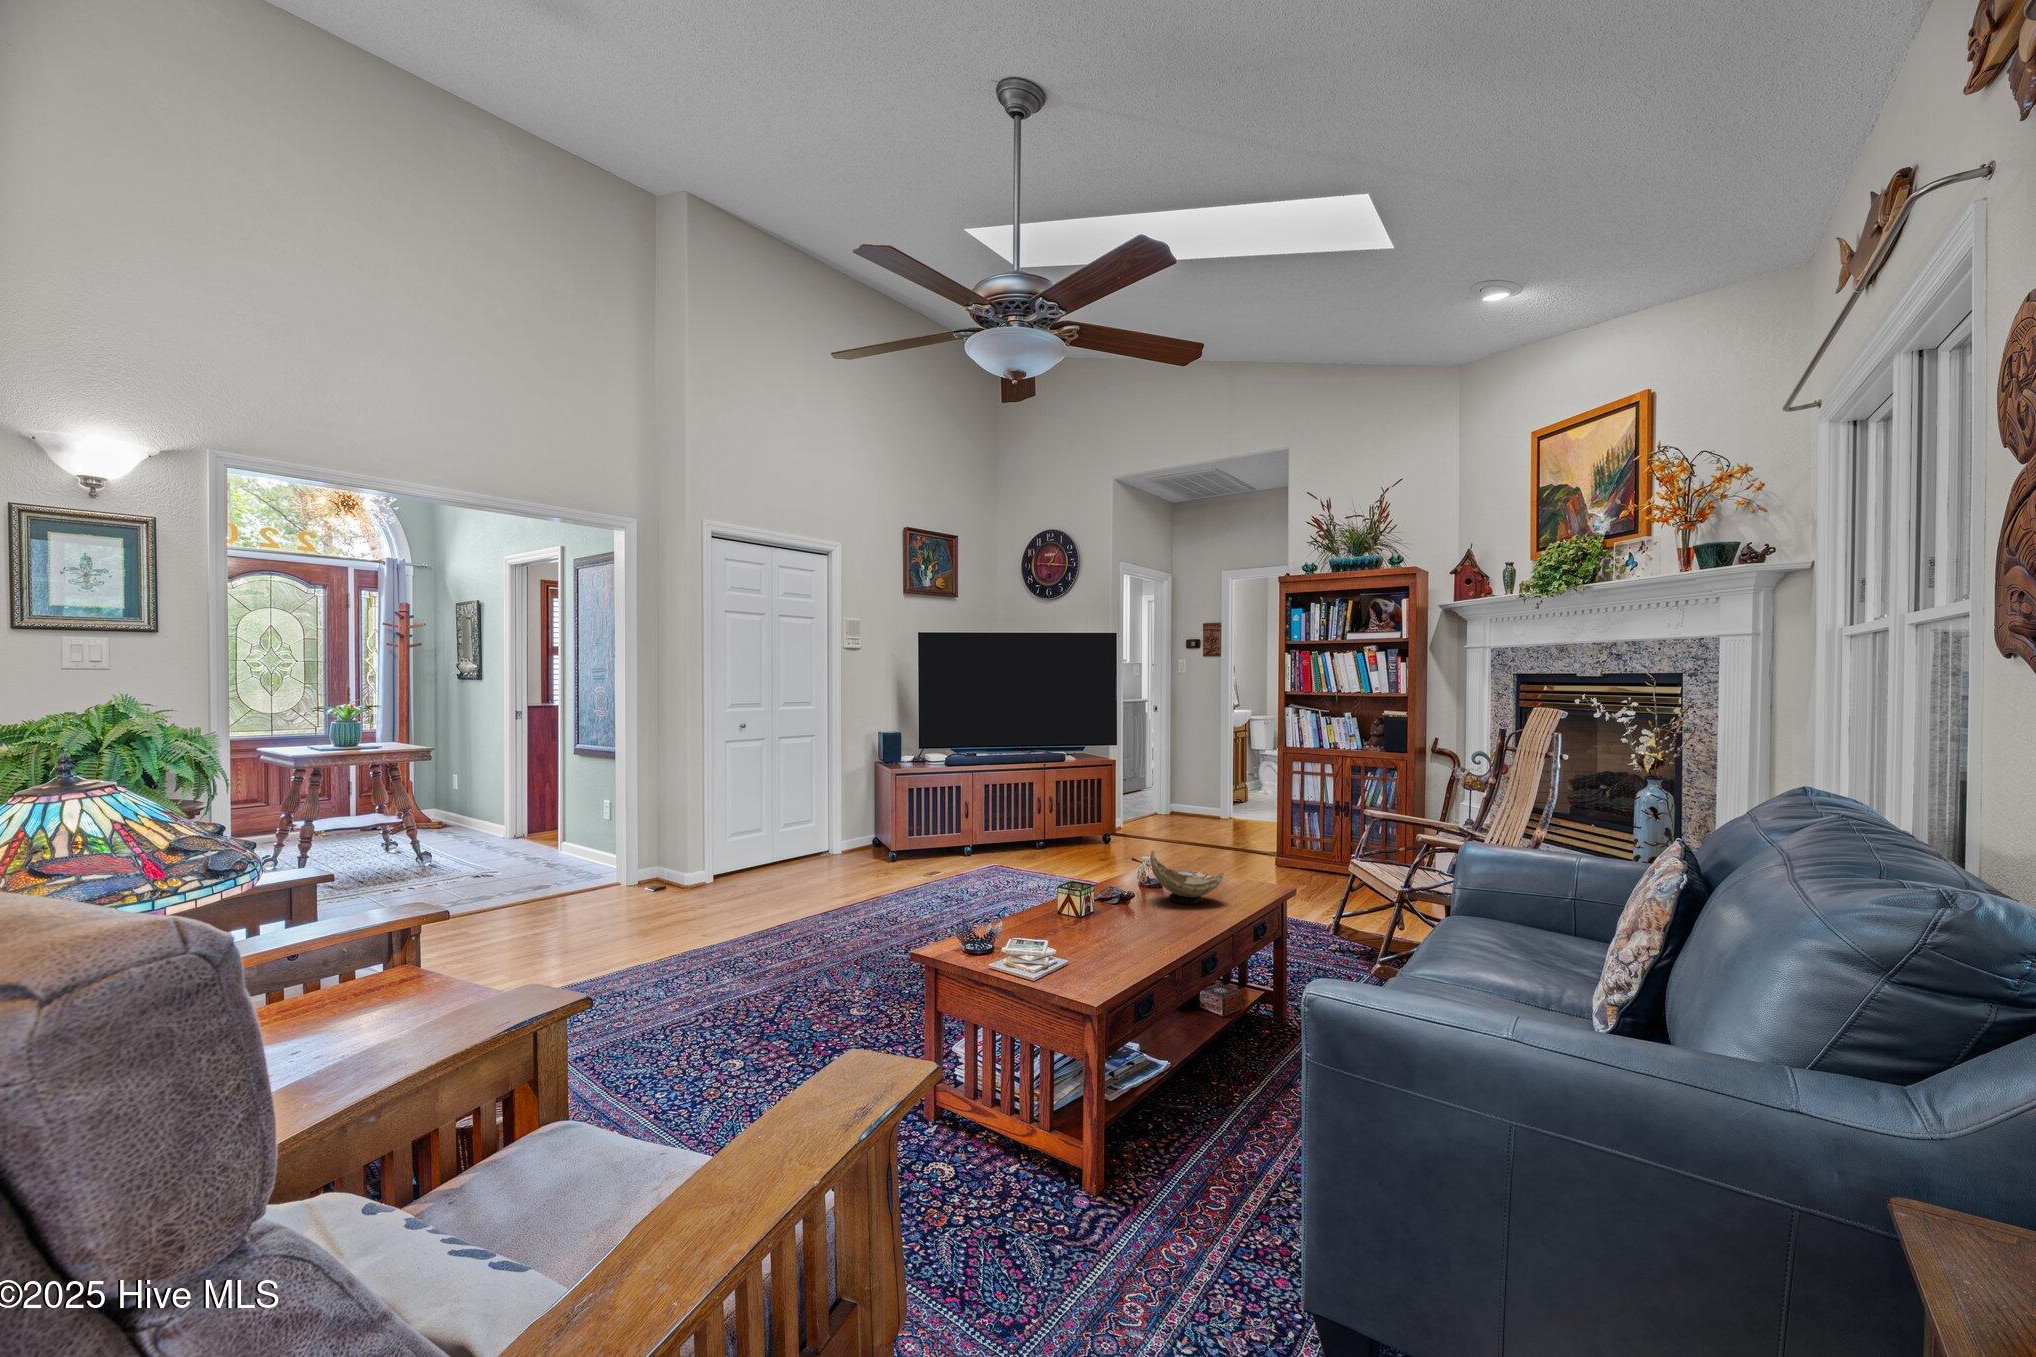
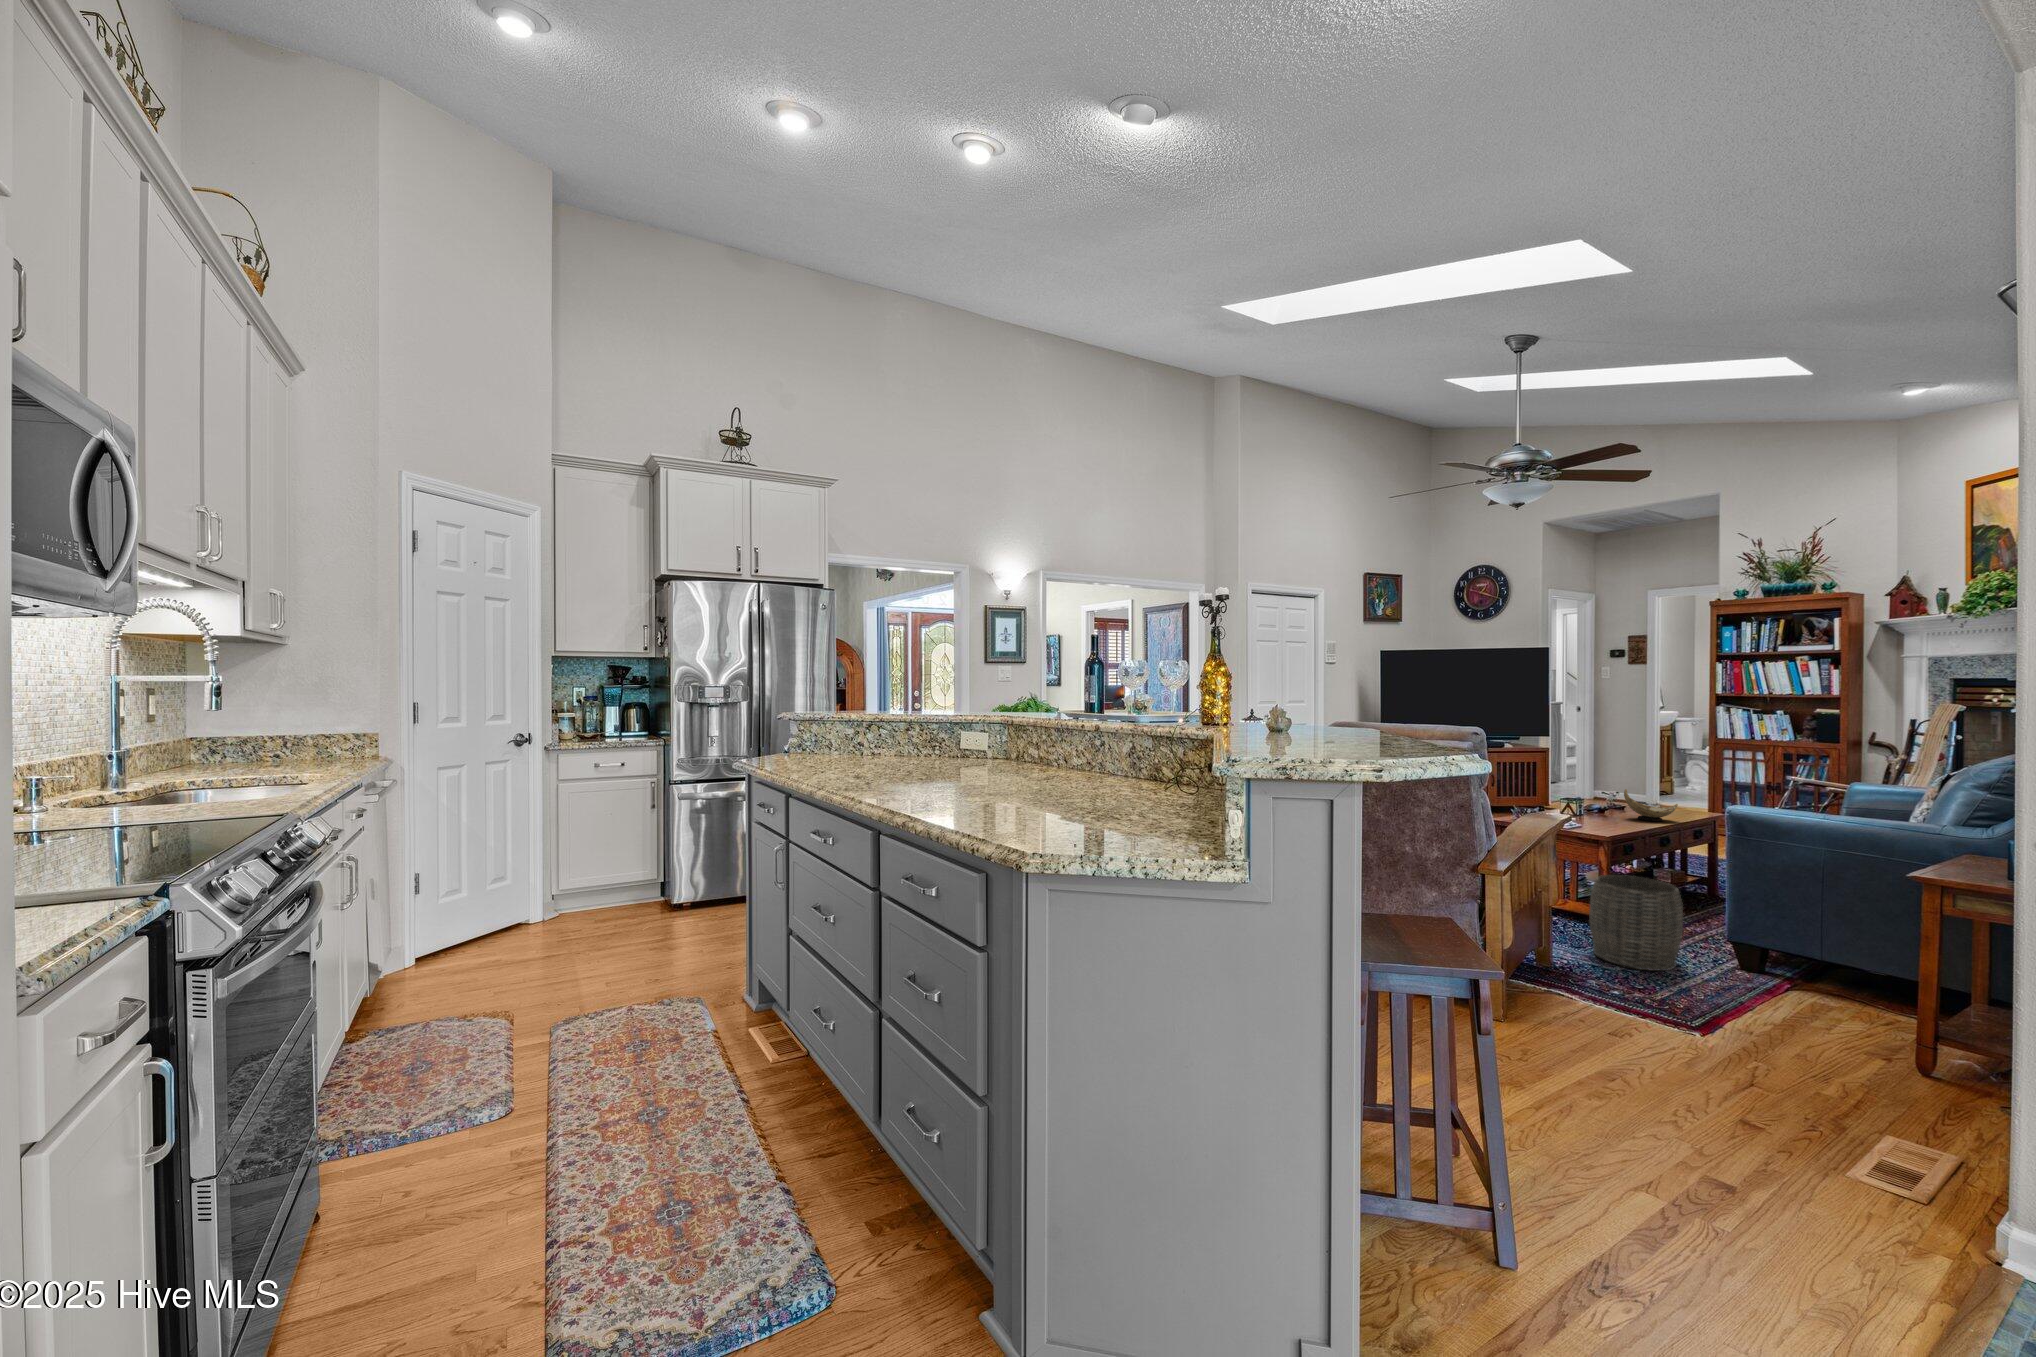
woven basket: none [1039,1067,1204,1315] -> present [1589,875,1683,971]

